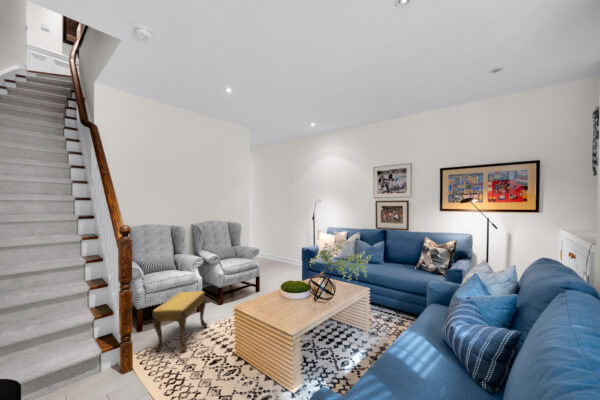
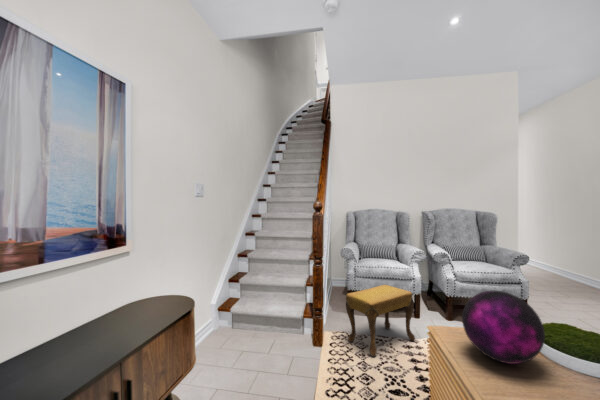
decorative orb: none [258,273,292,310] -> present [462,291,545,364]

